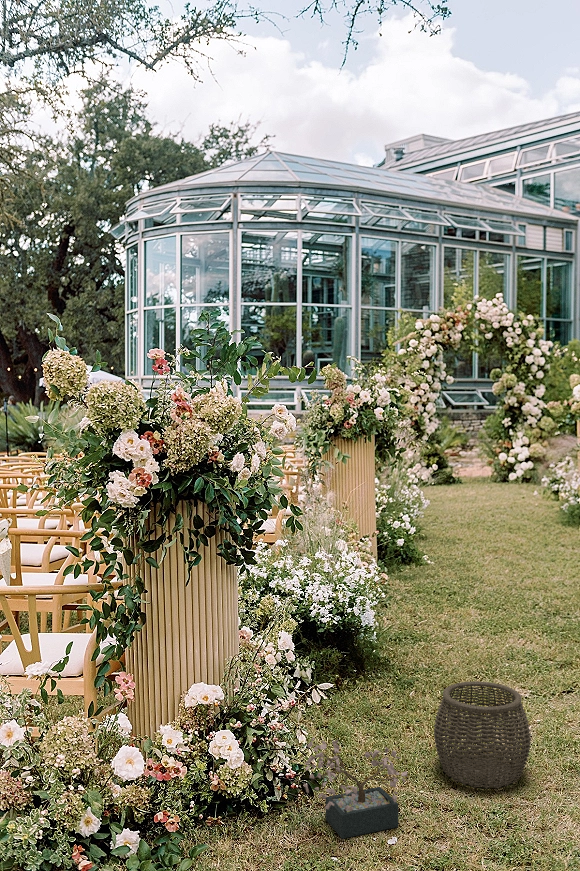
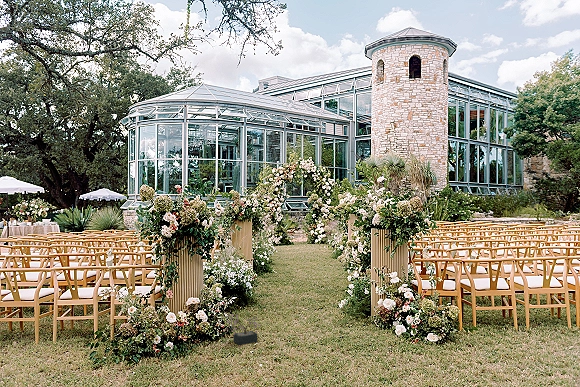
woven basket: present [434,681,531,789] -> none [270,299,303,332]

